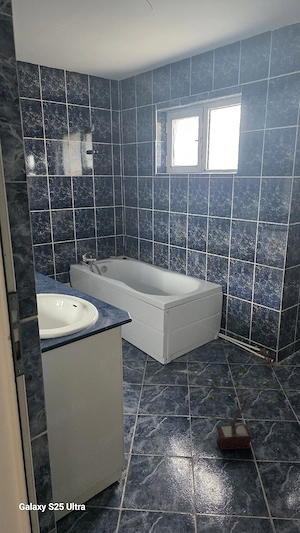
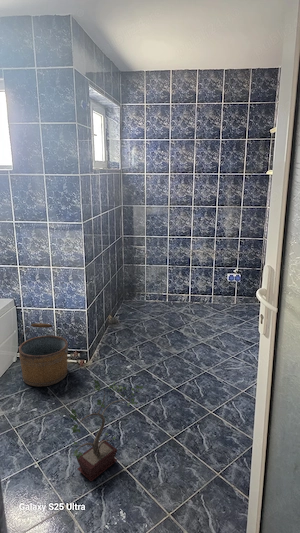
bucket: none [213,310,256,368] -> present [19,323,68,387]

